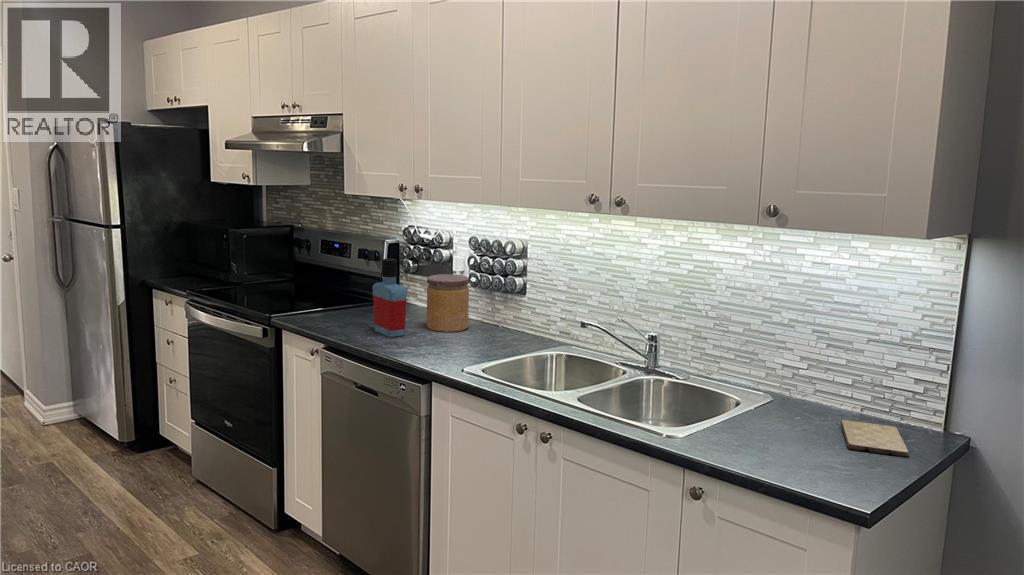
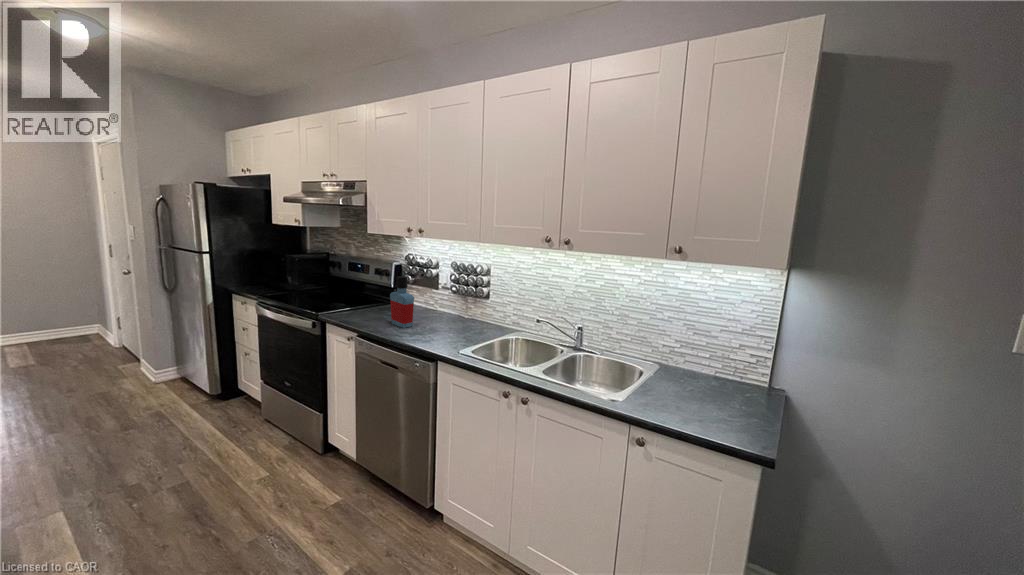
jar: present [427,274,469,332] -> none [425,286,453,323]
cutting board: present [841,420,908,457] -> none [708,382,761,408]

